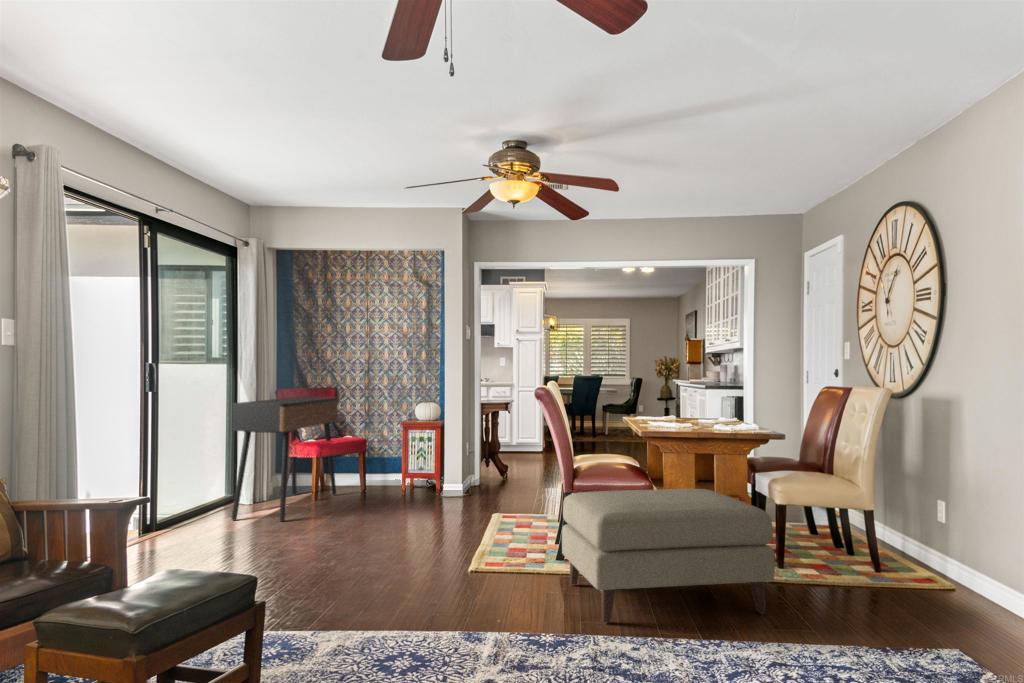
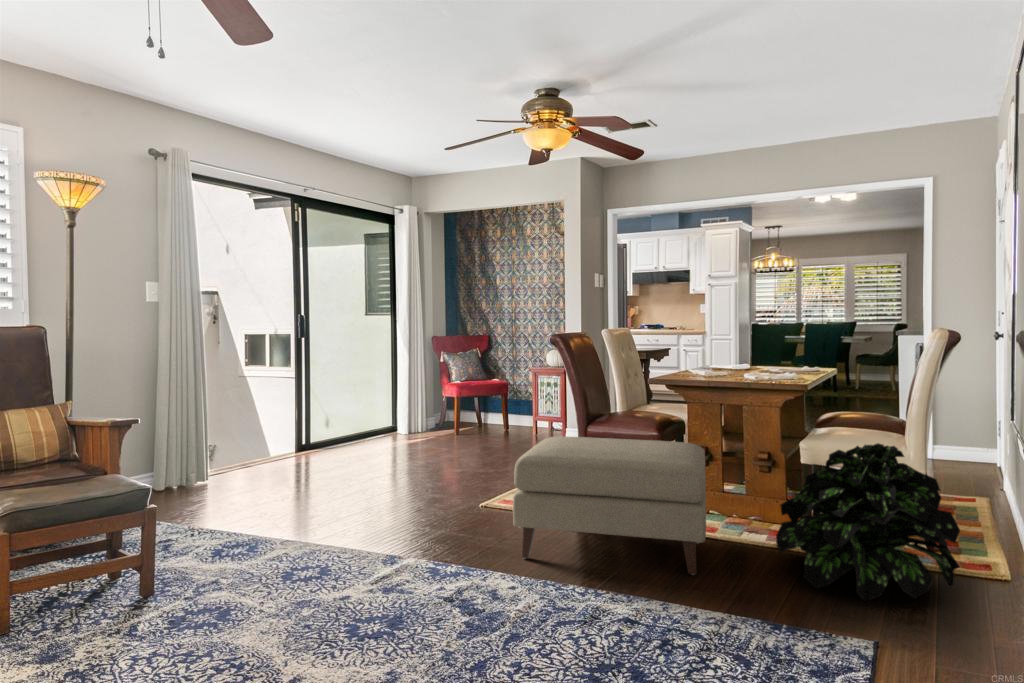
console table: present [231,397,337,522] -> none [369,344,478,448]
potted plant: none [797,477,963,613] -> present [776,443,960,601]

